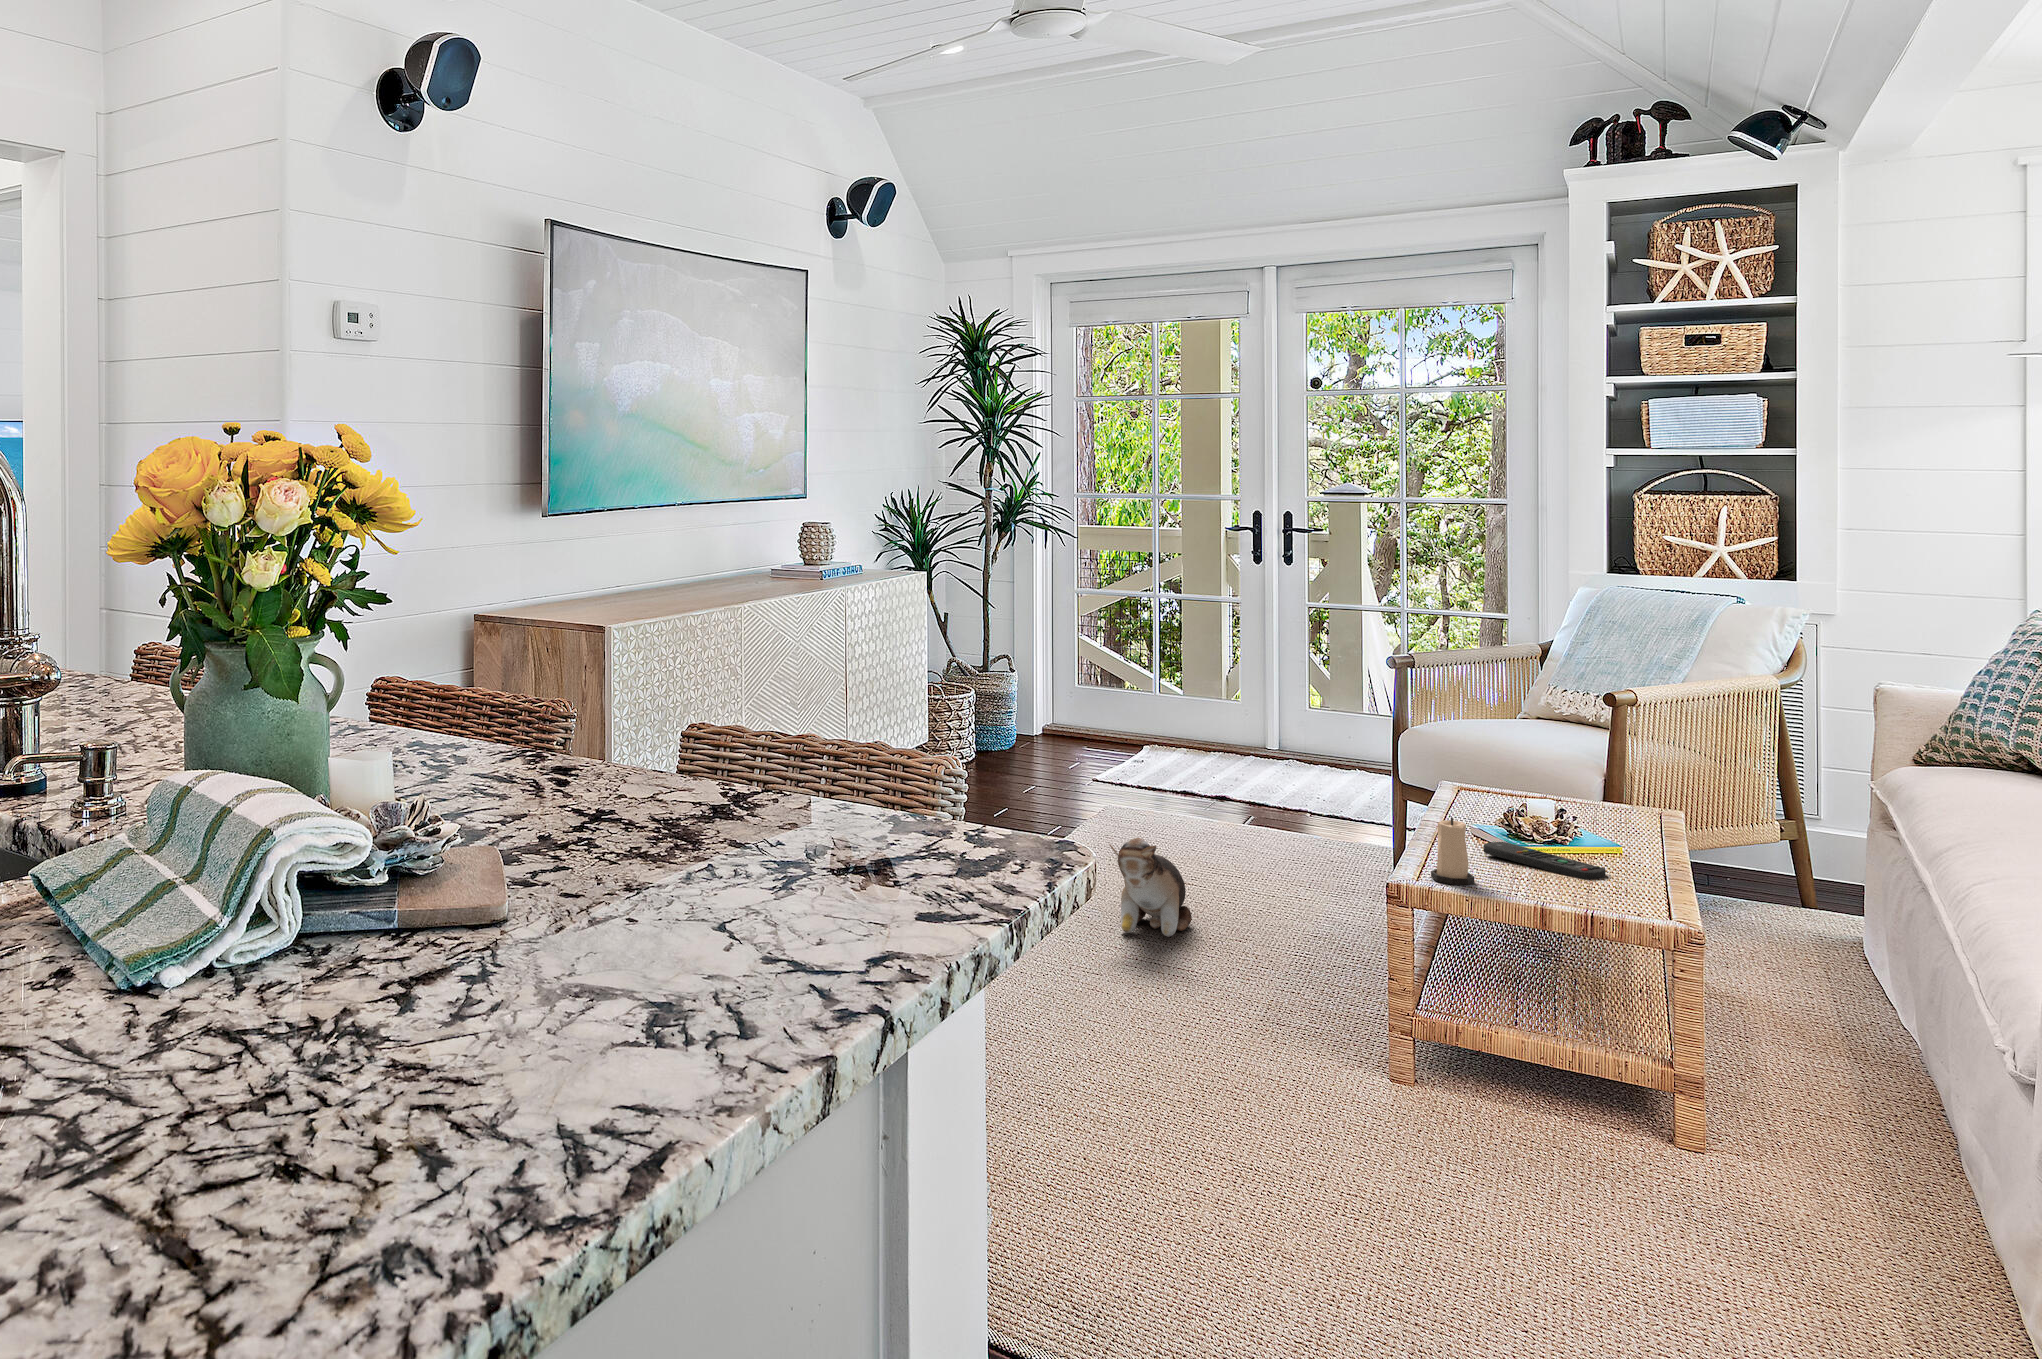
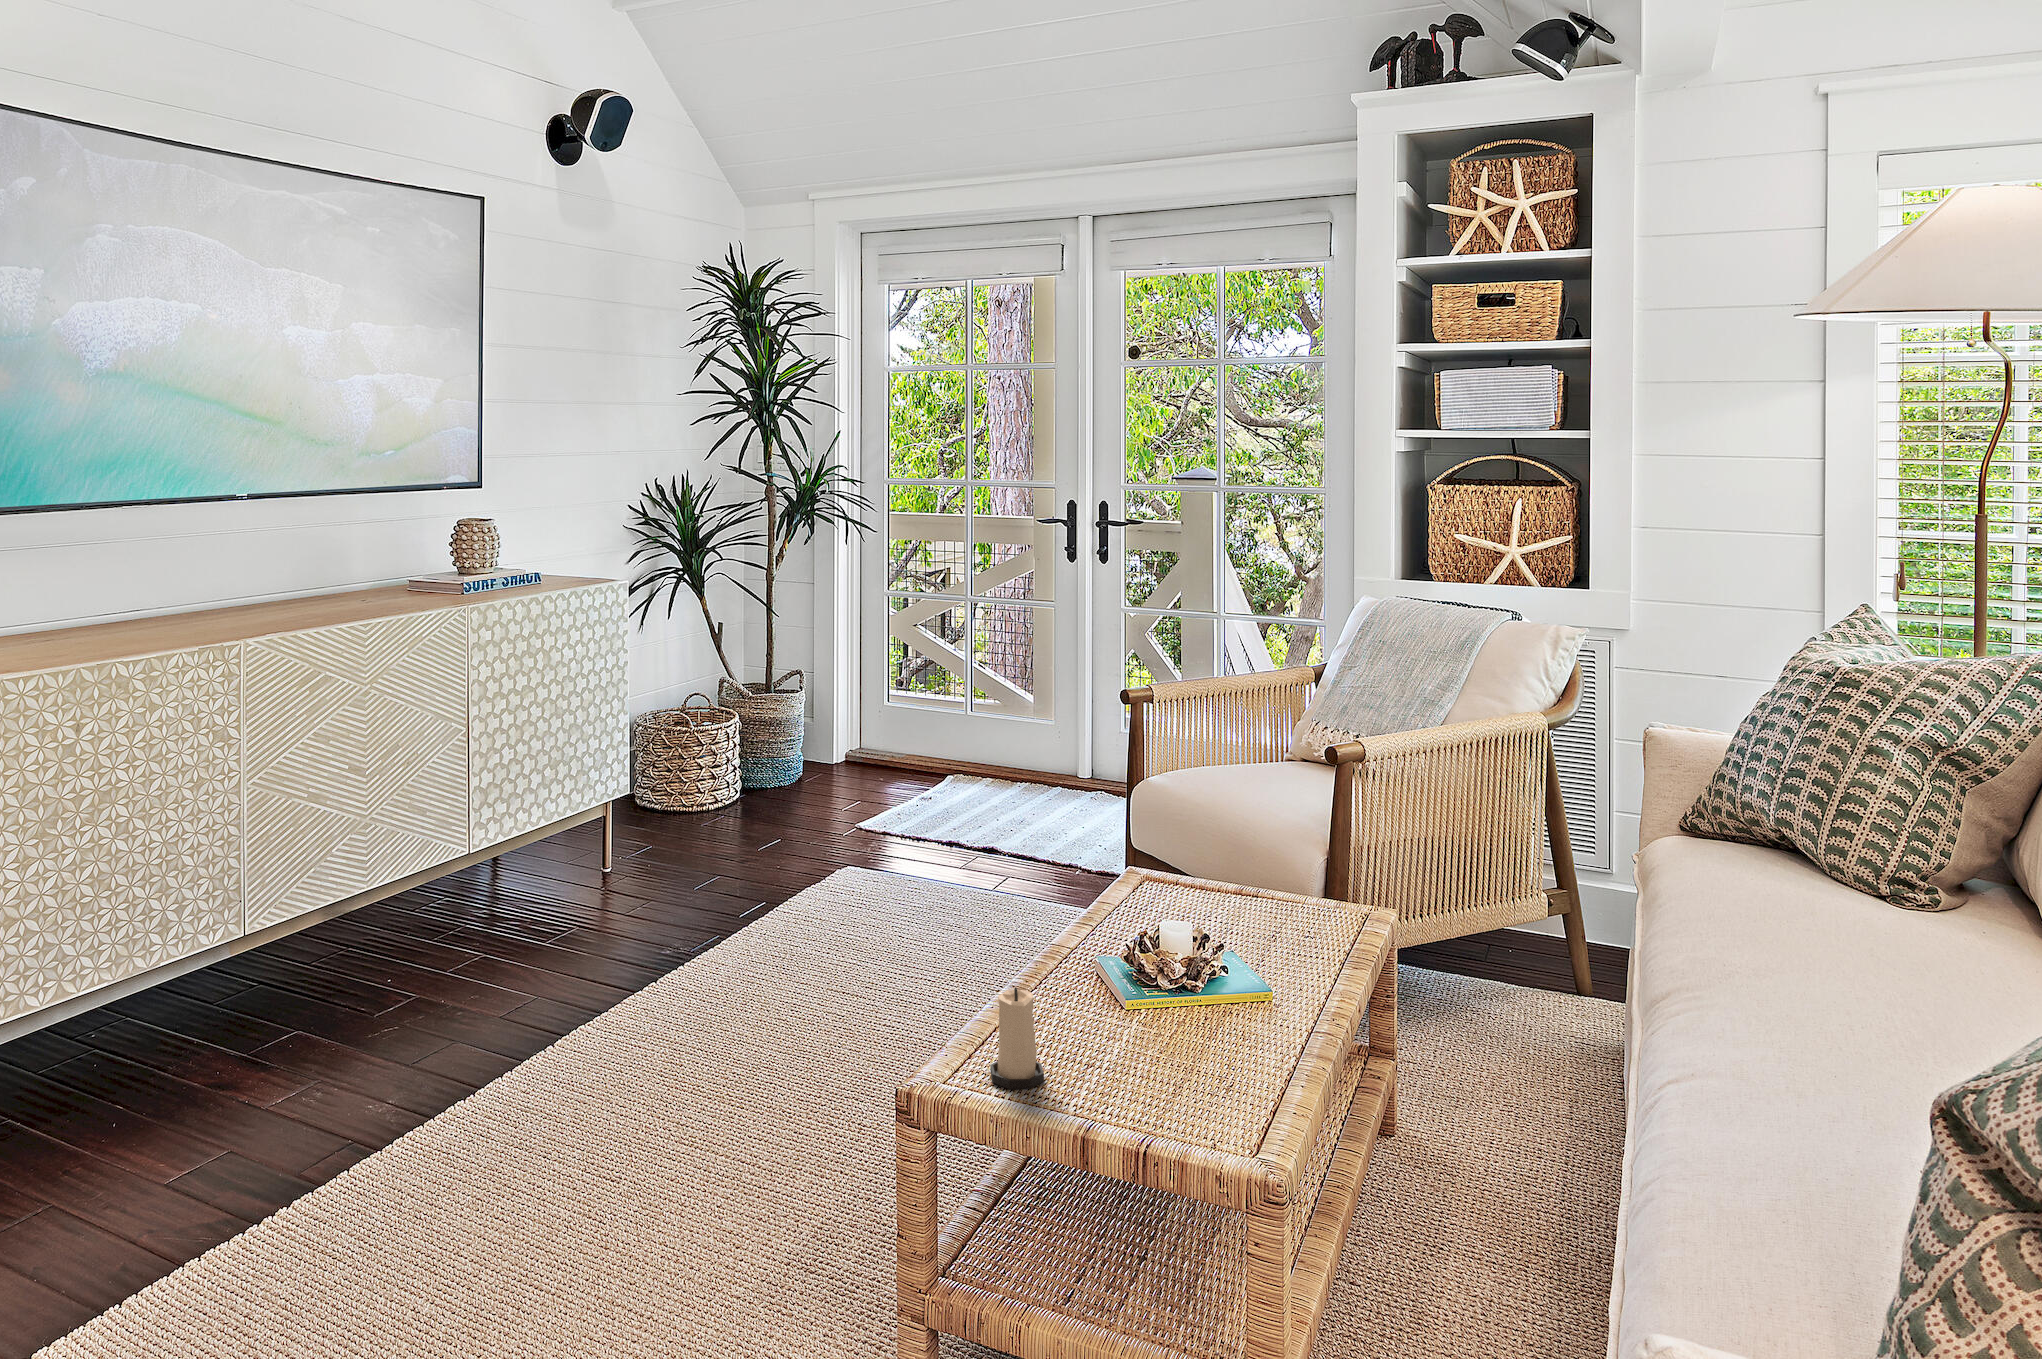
plush toy: present [1109,838,1192,936] -> none [697,966,836,1095]
remote control: present [1484,842,1606,879] -> none [1098,993,1232,1065]

